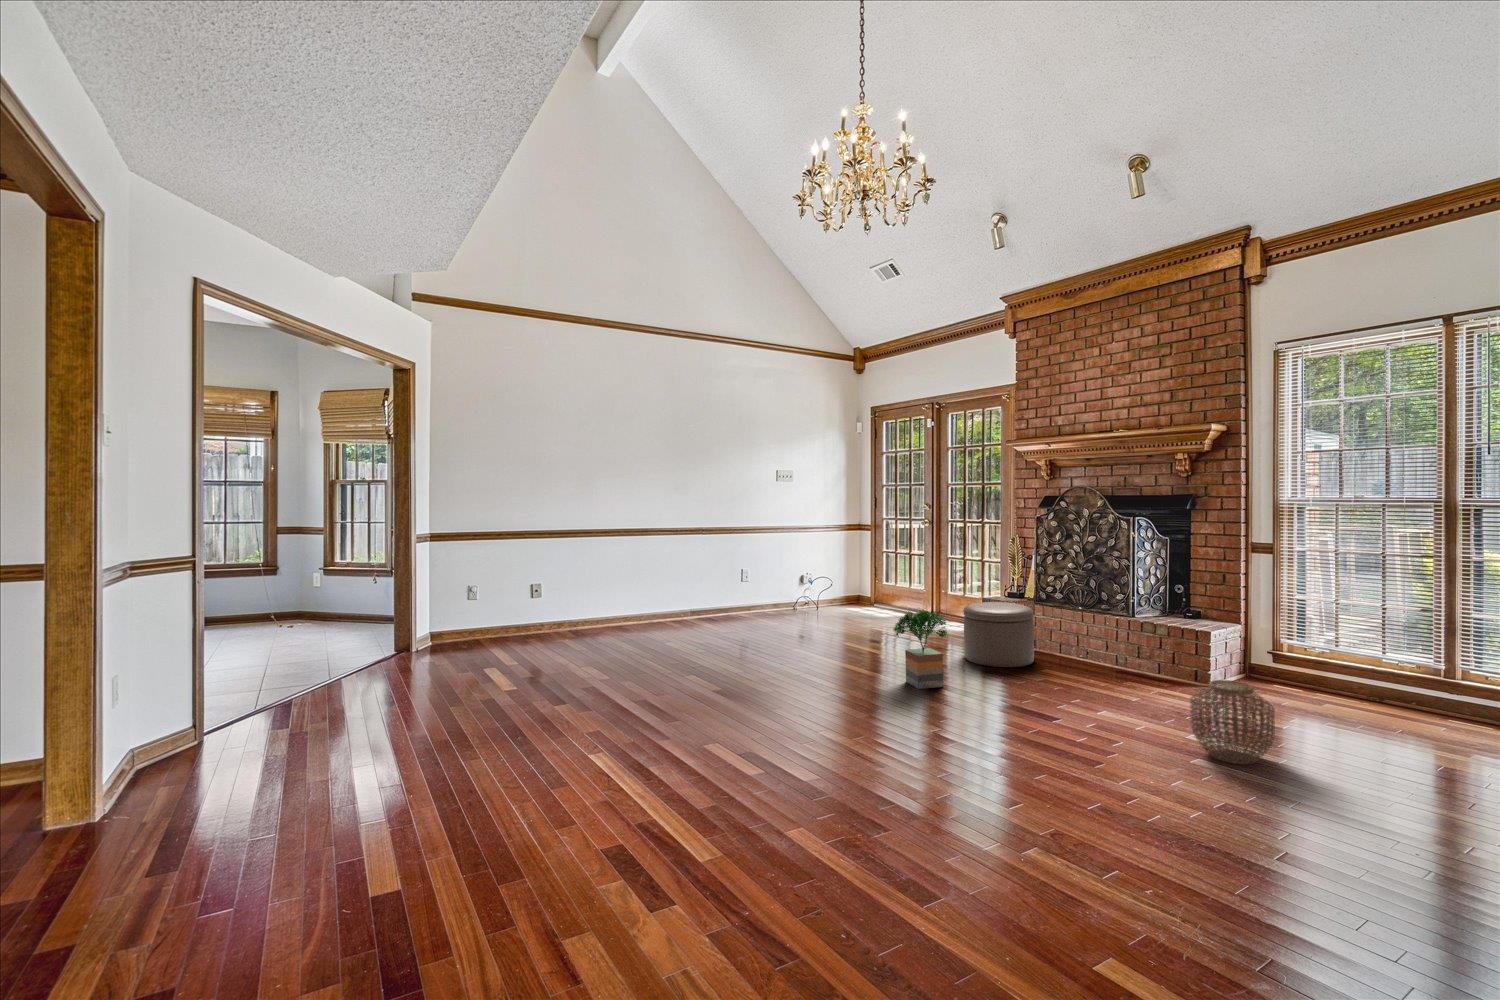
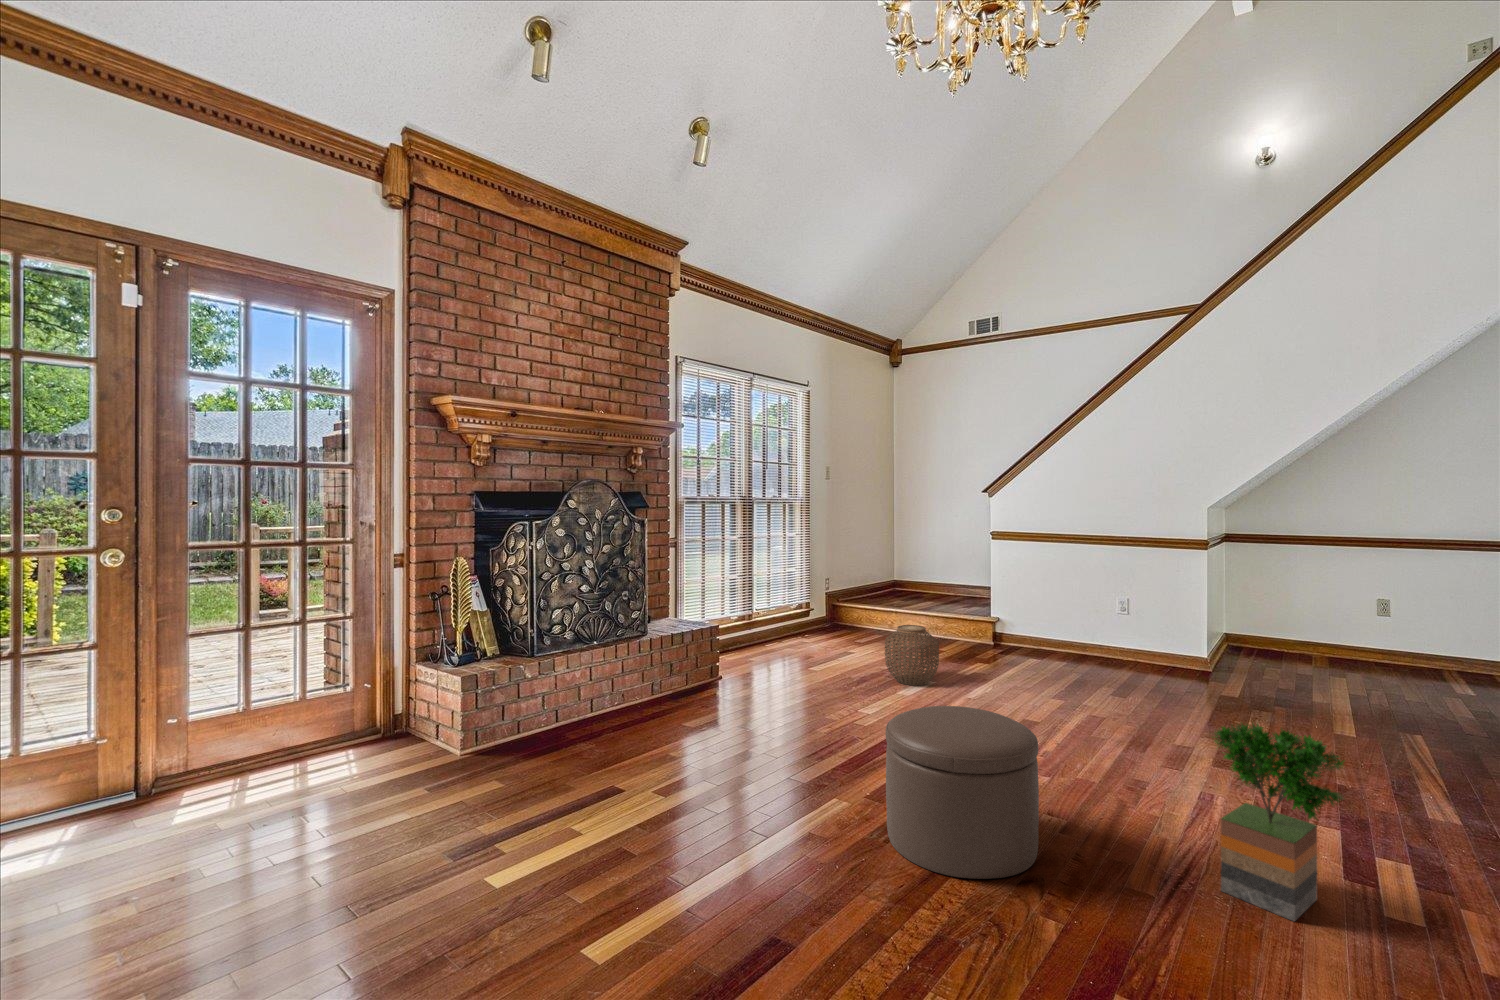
ottoman: present [963,602,1034,667] -> present [886,706,1039,879]
potted tree: present [893,611,947,689] -> present [1214,724,1344,921]

